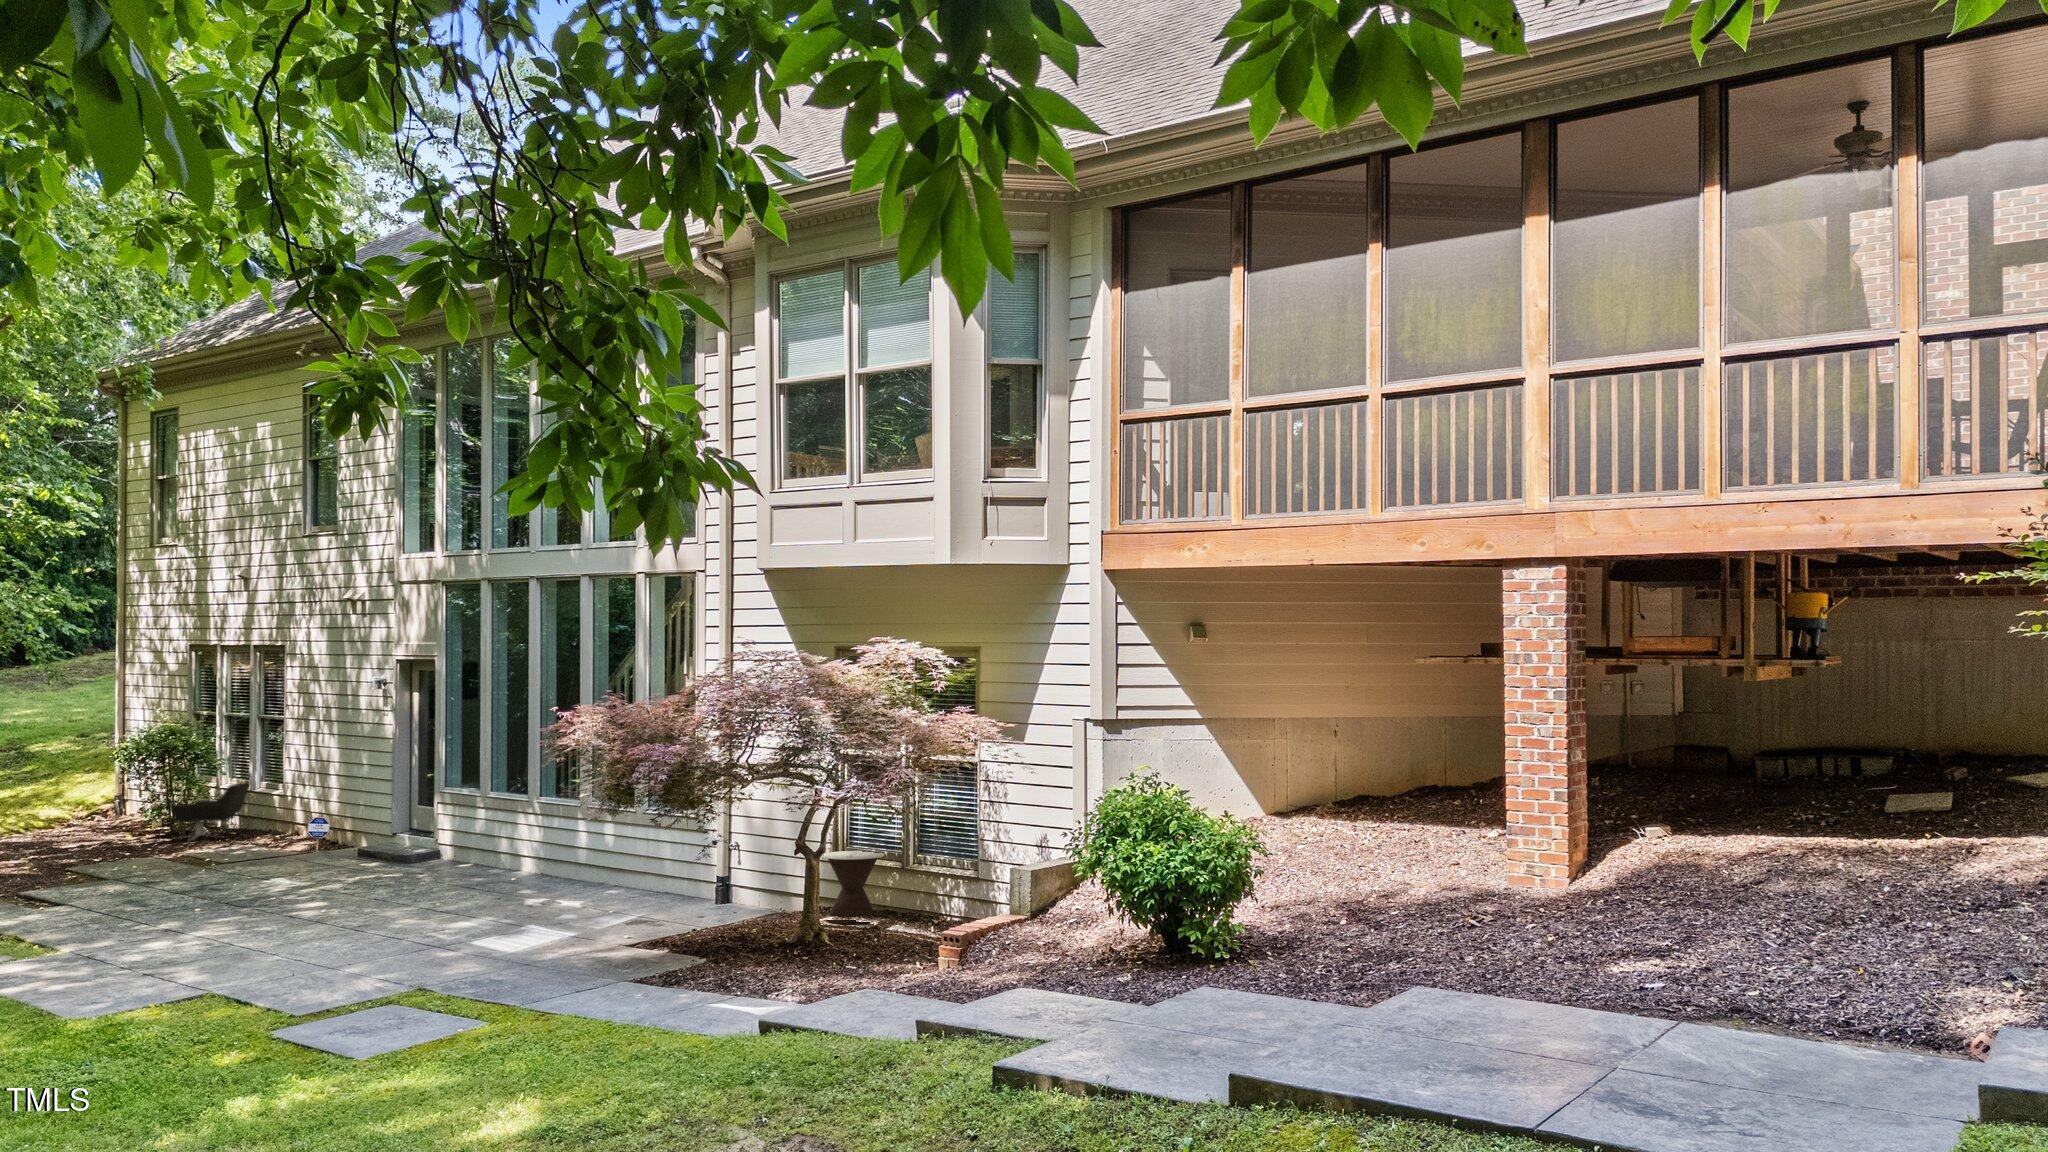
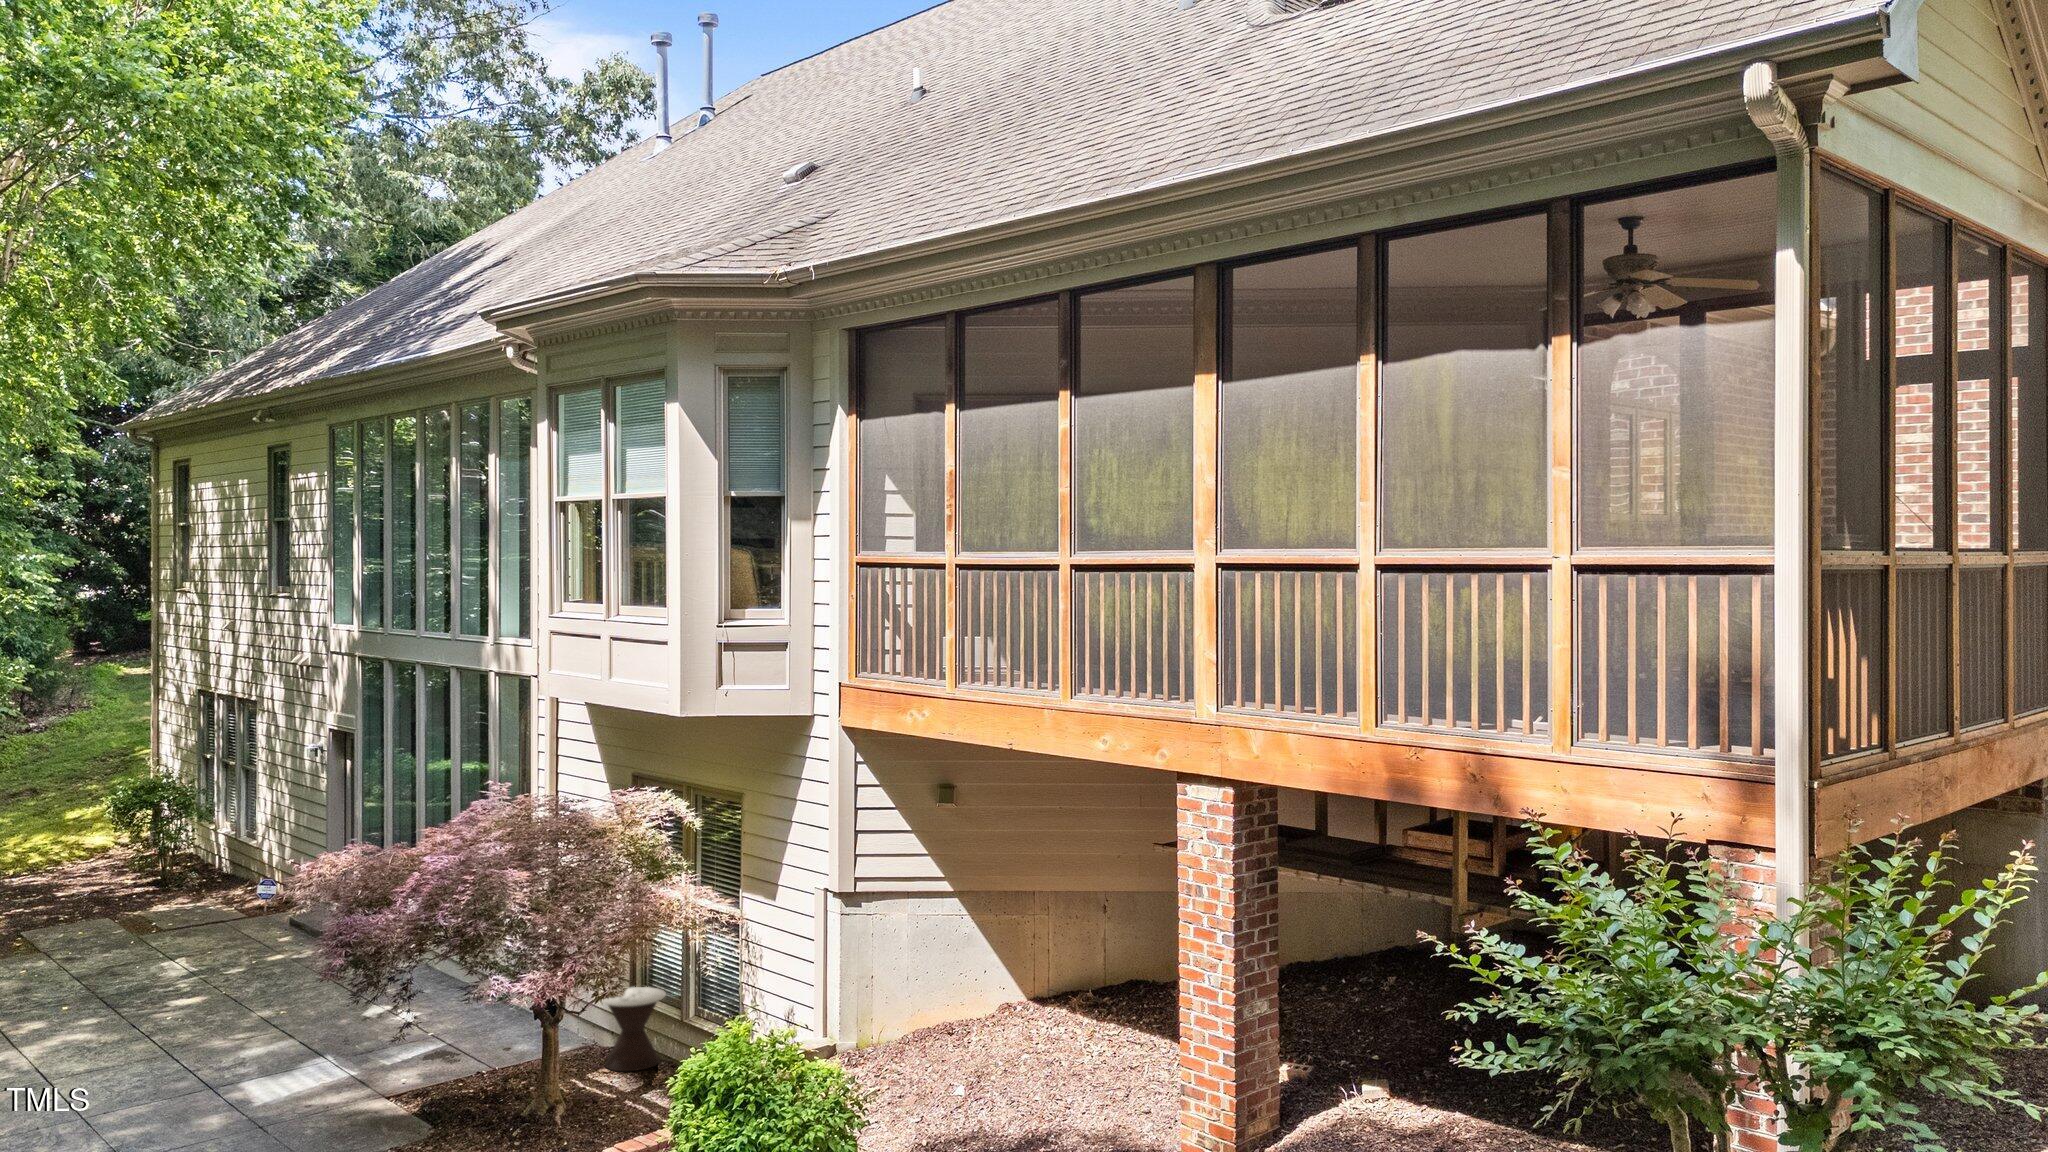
lounge chair: present [171,783,250,839] -> none [157,829,236,887]

